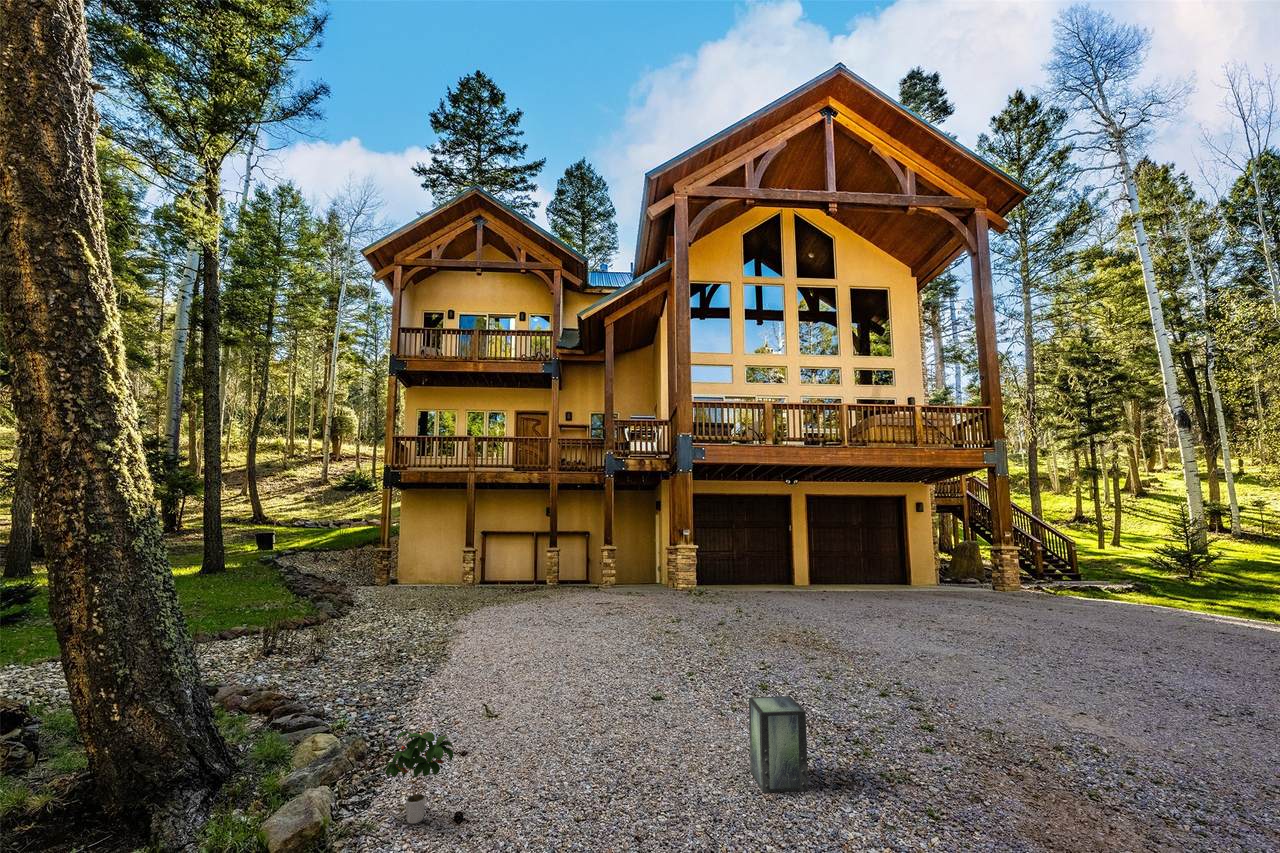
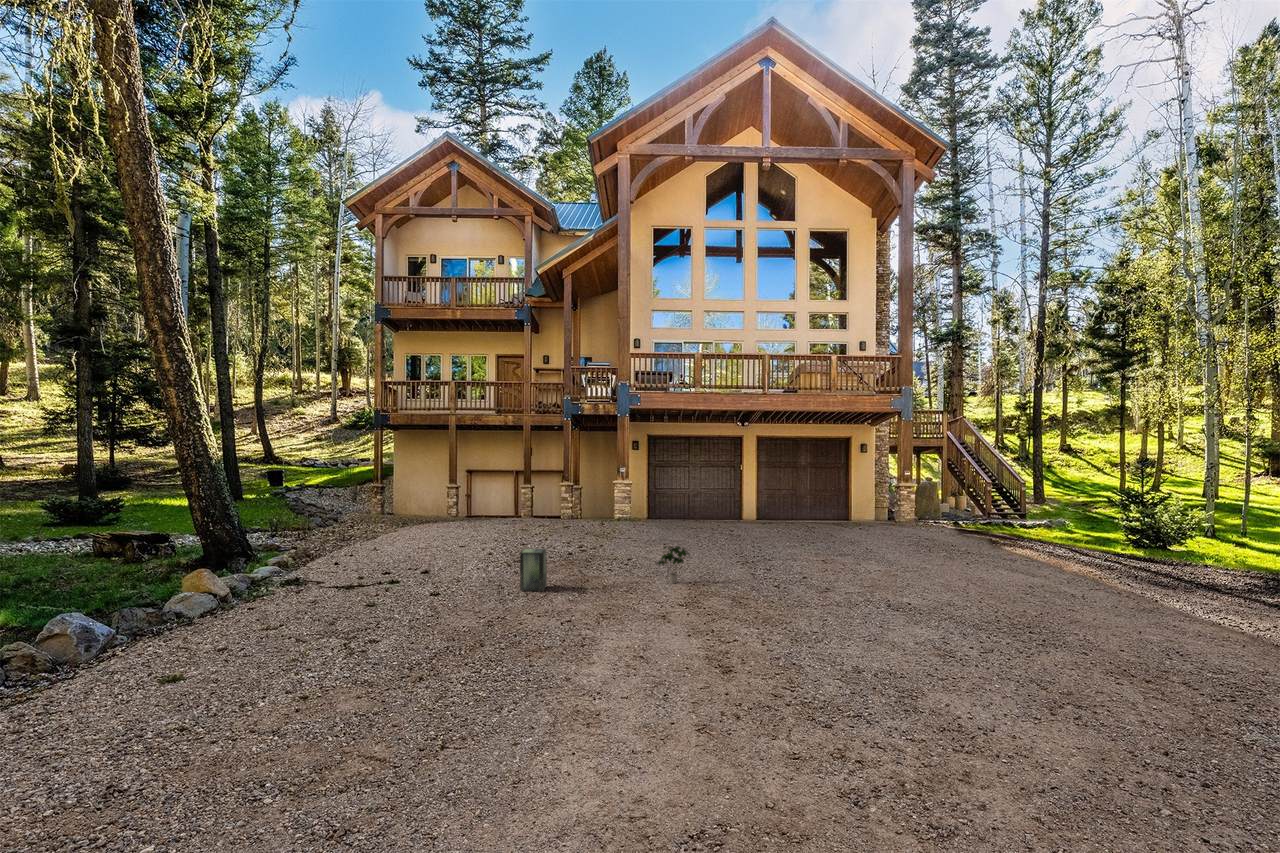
potted plant: present [383,730,453,824] -> present [658,546,690,584]

